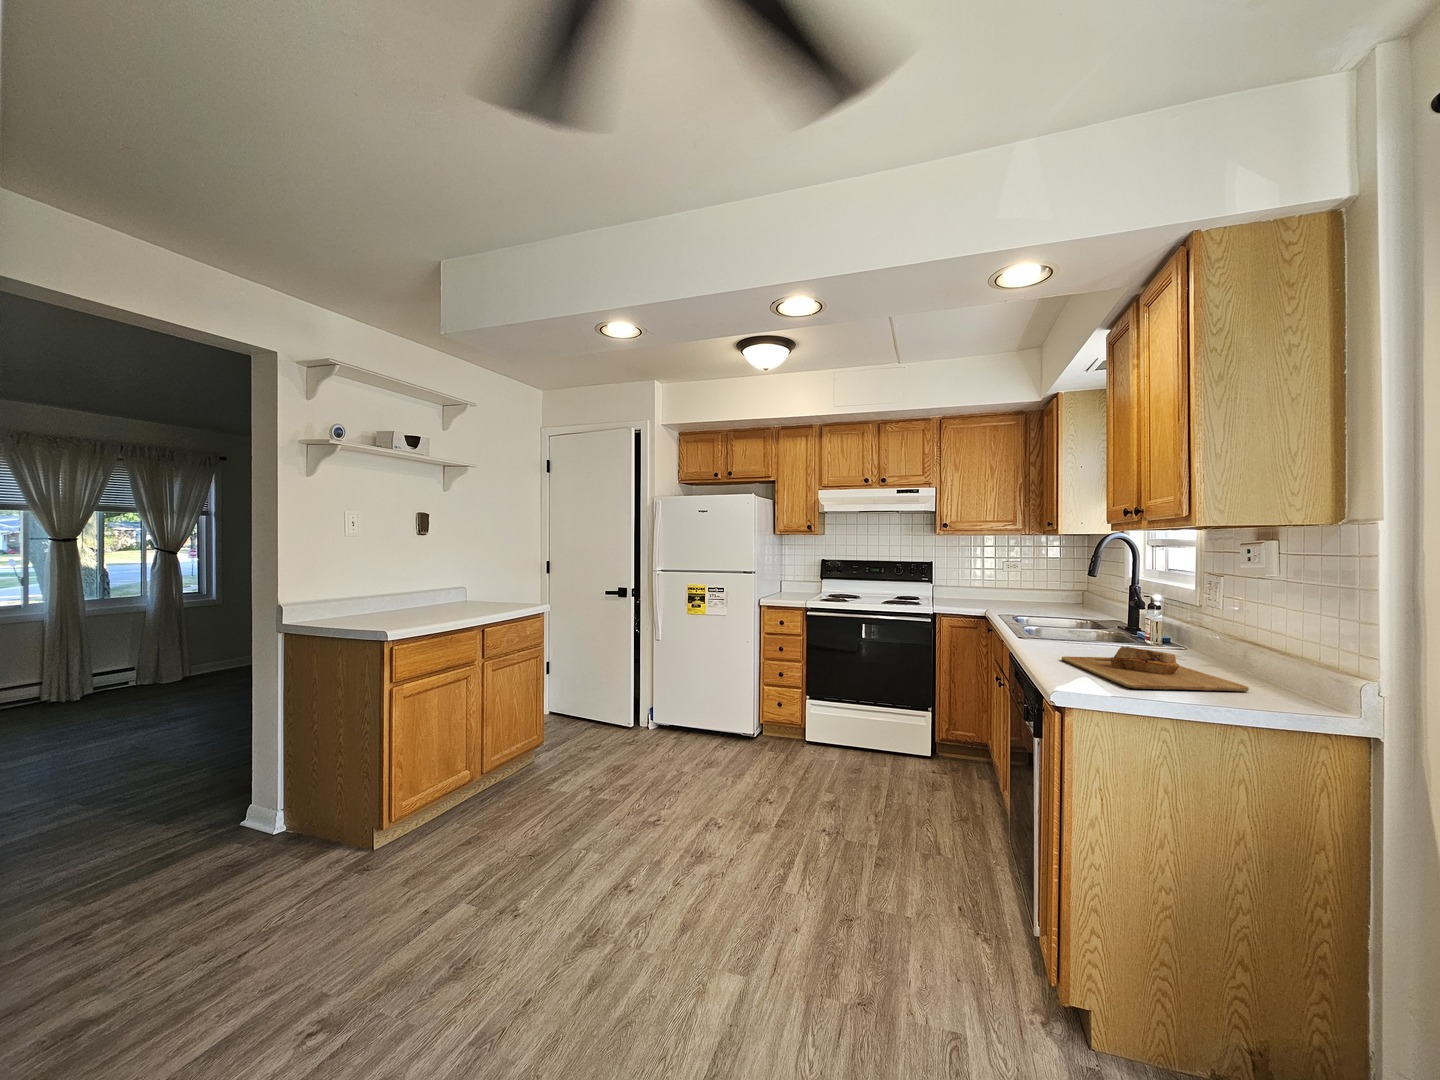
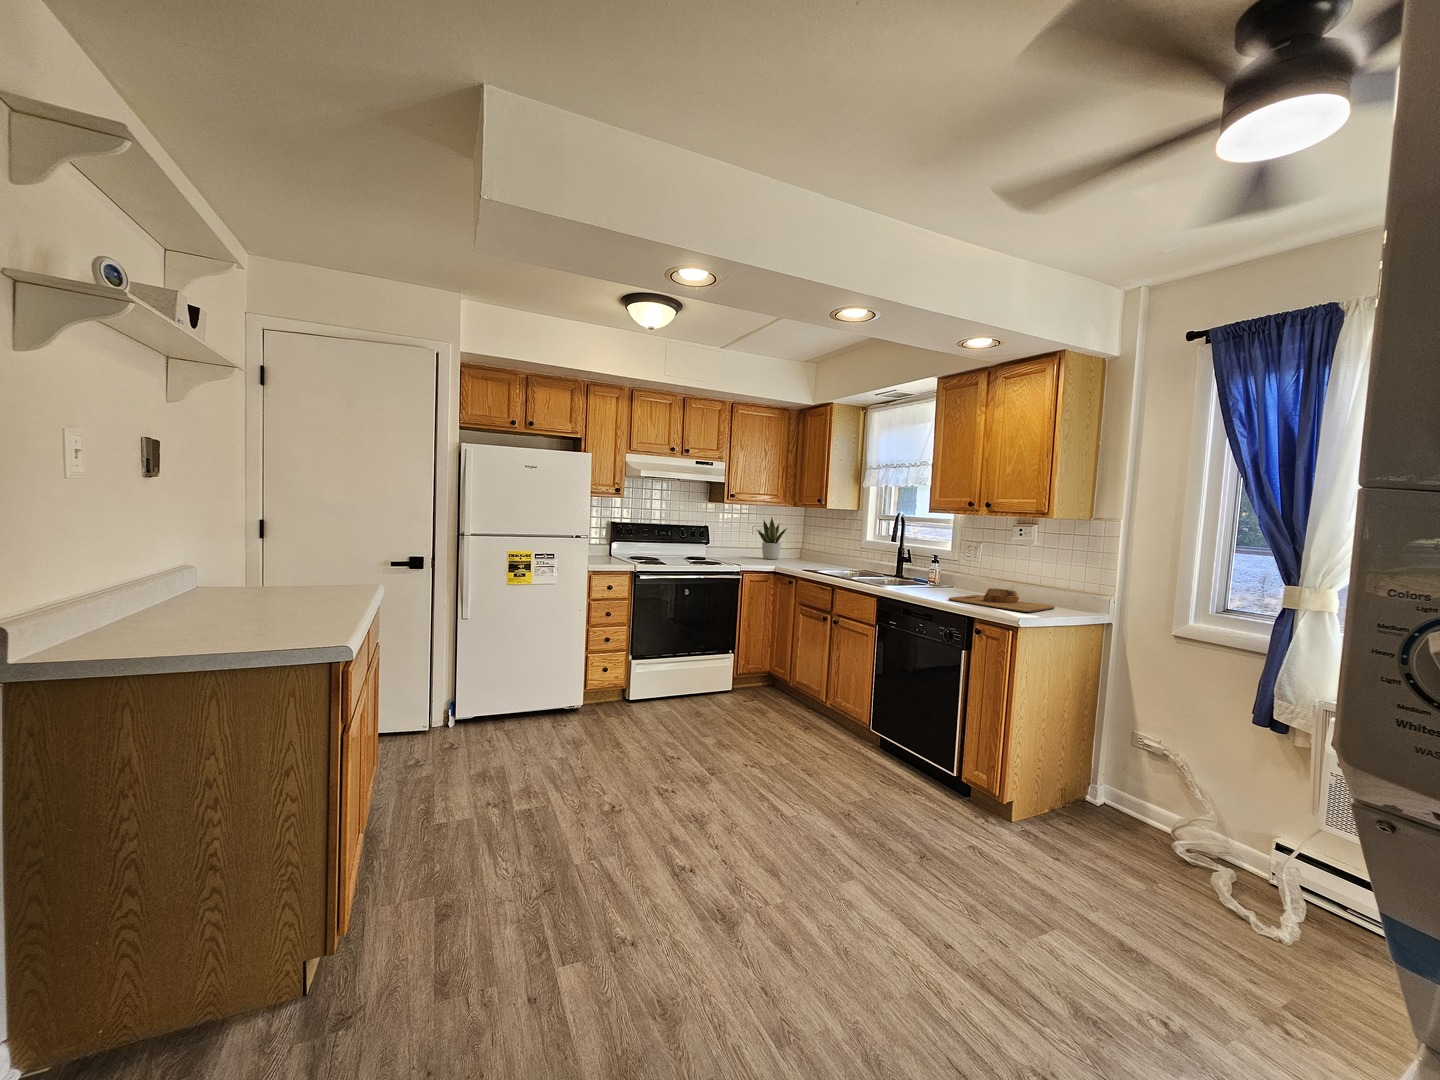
potted plant: none [998,546,1043,601] -> present [758,518,787,560]

